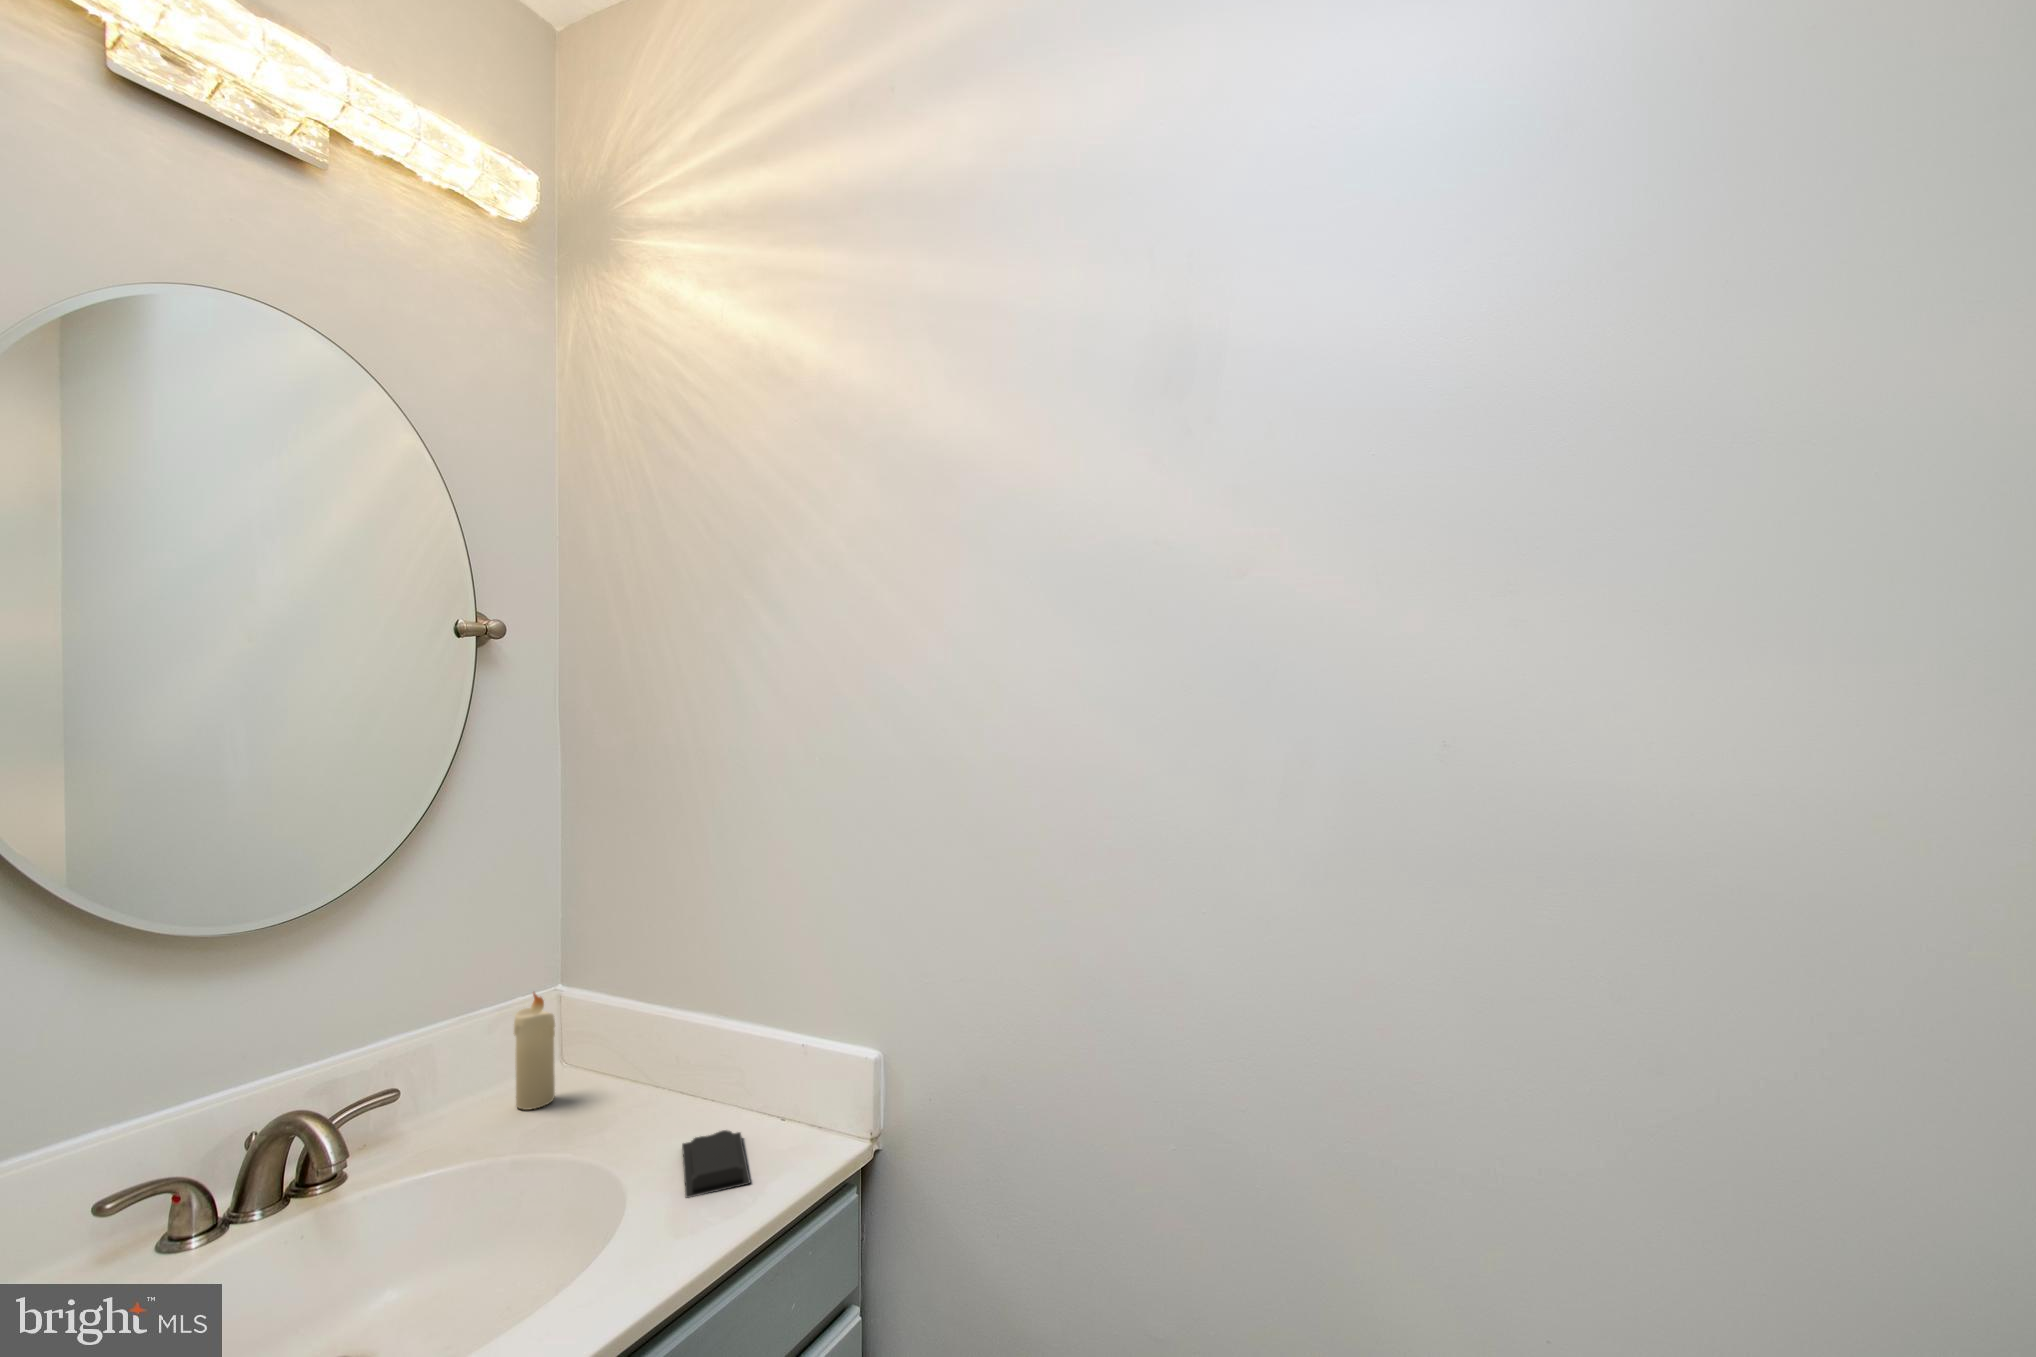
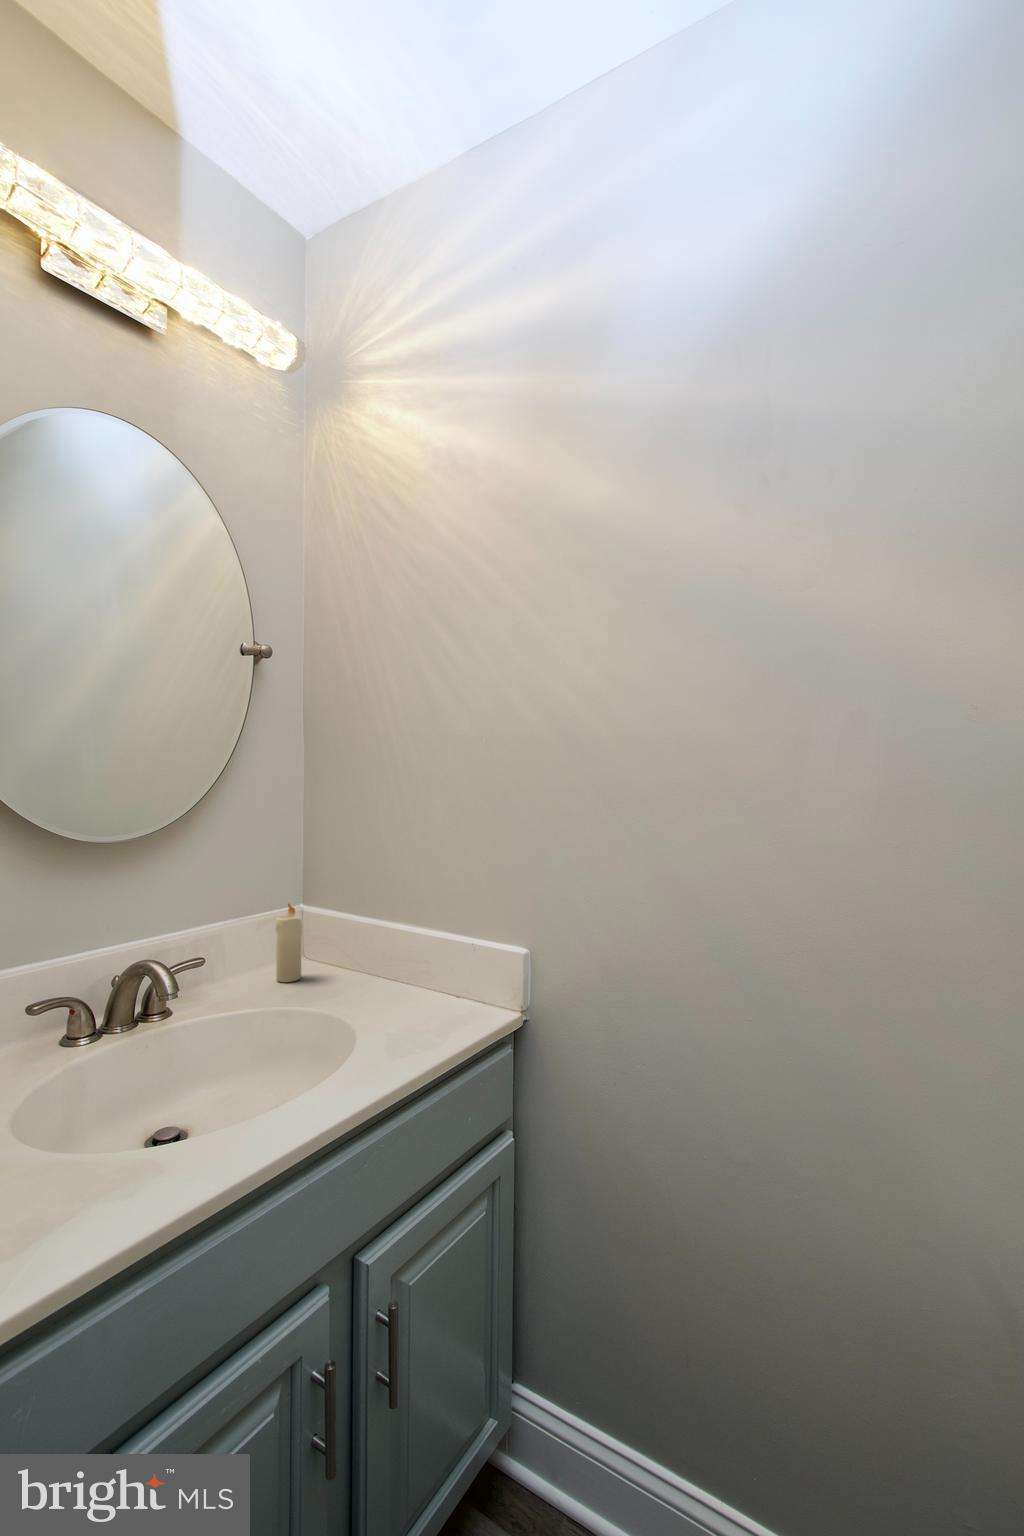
soap bar: present [682,1130,751,1198] -> none [392,999,443,1039]

